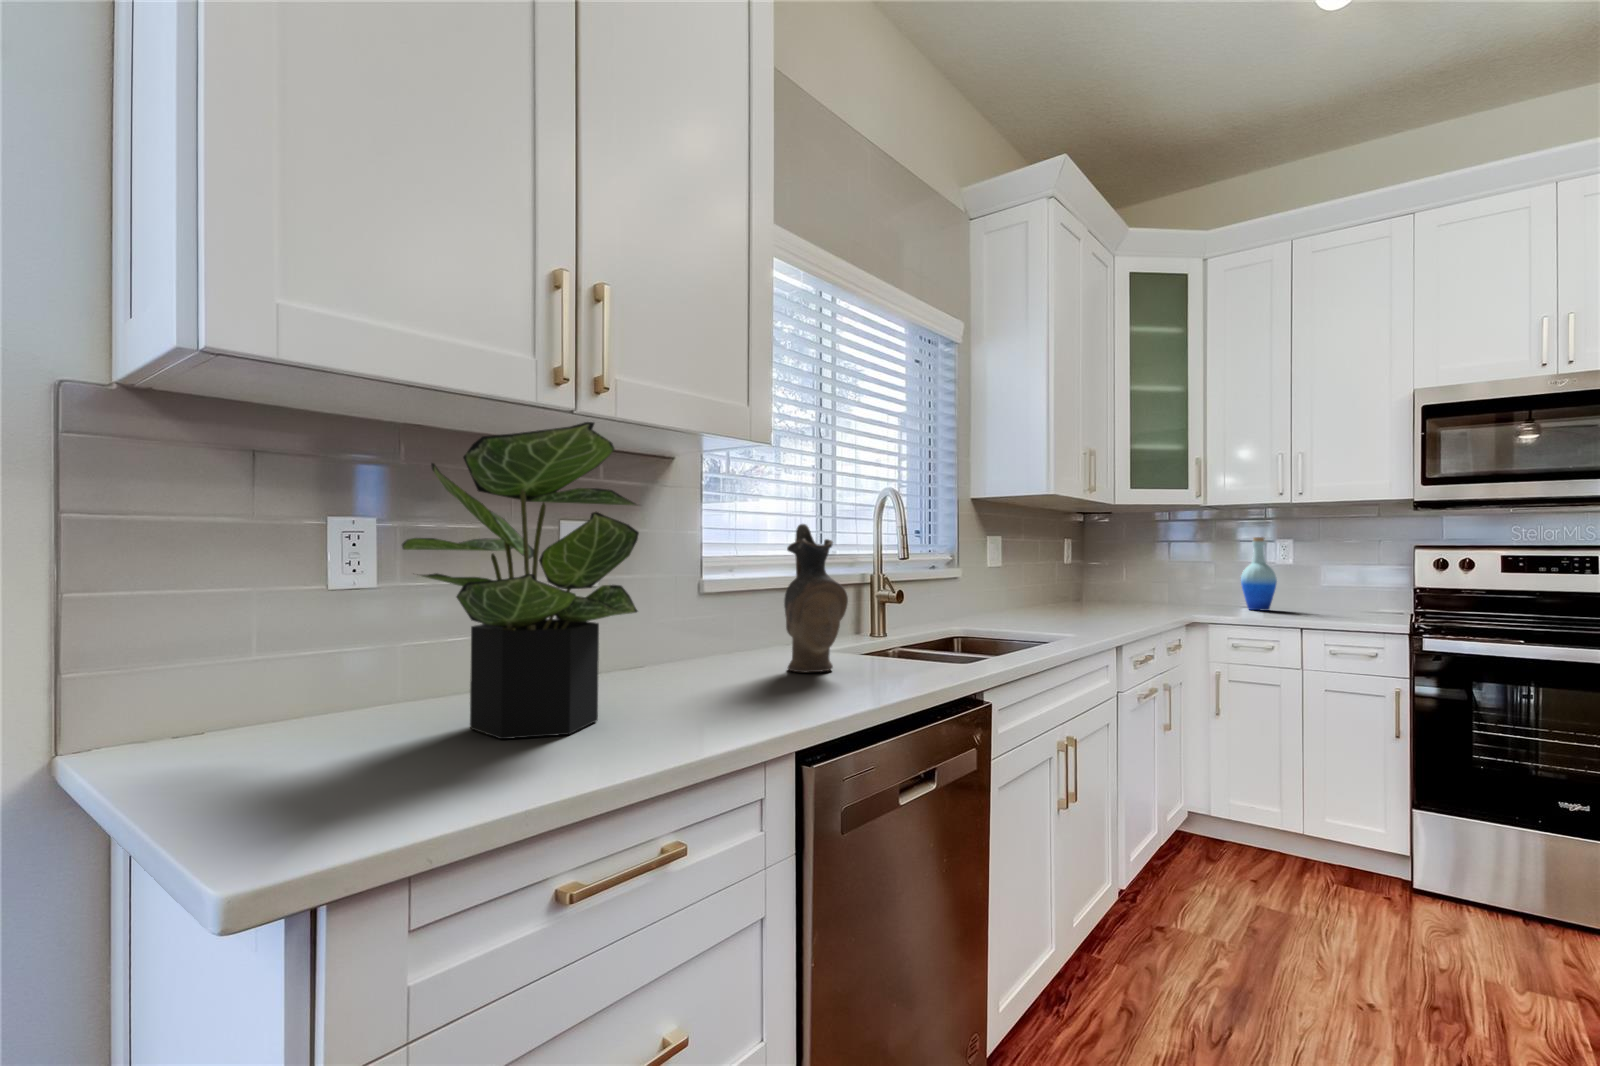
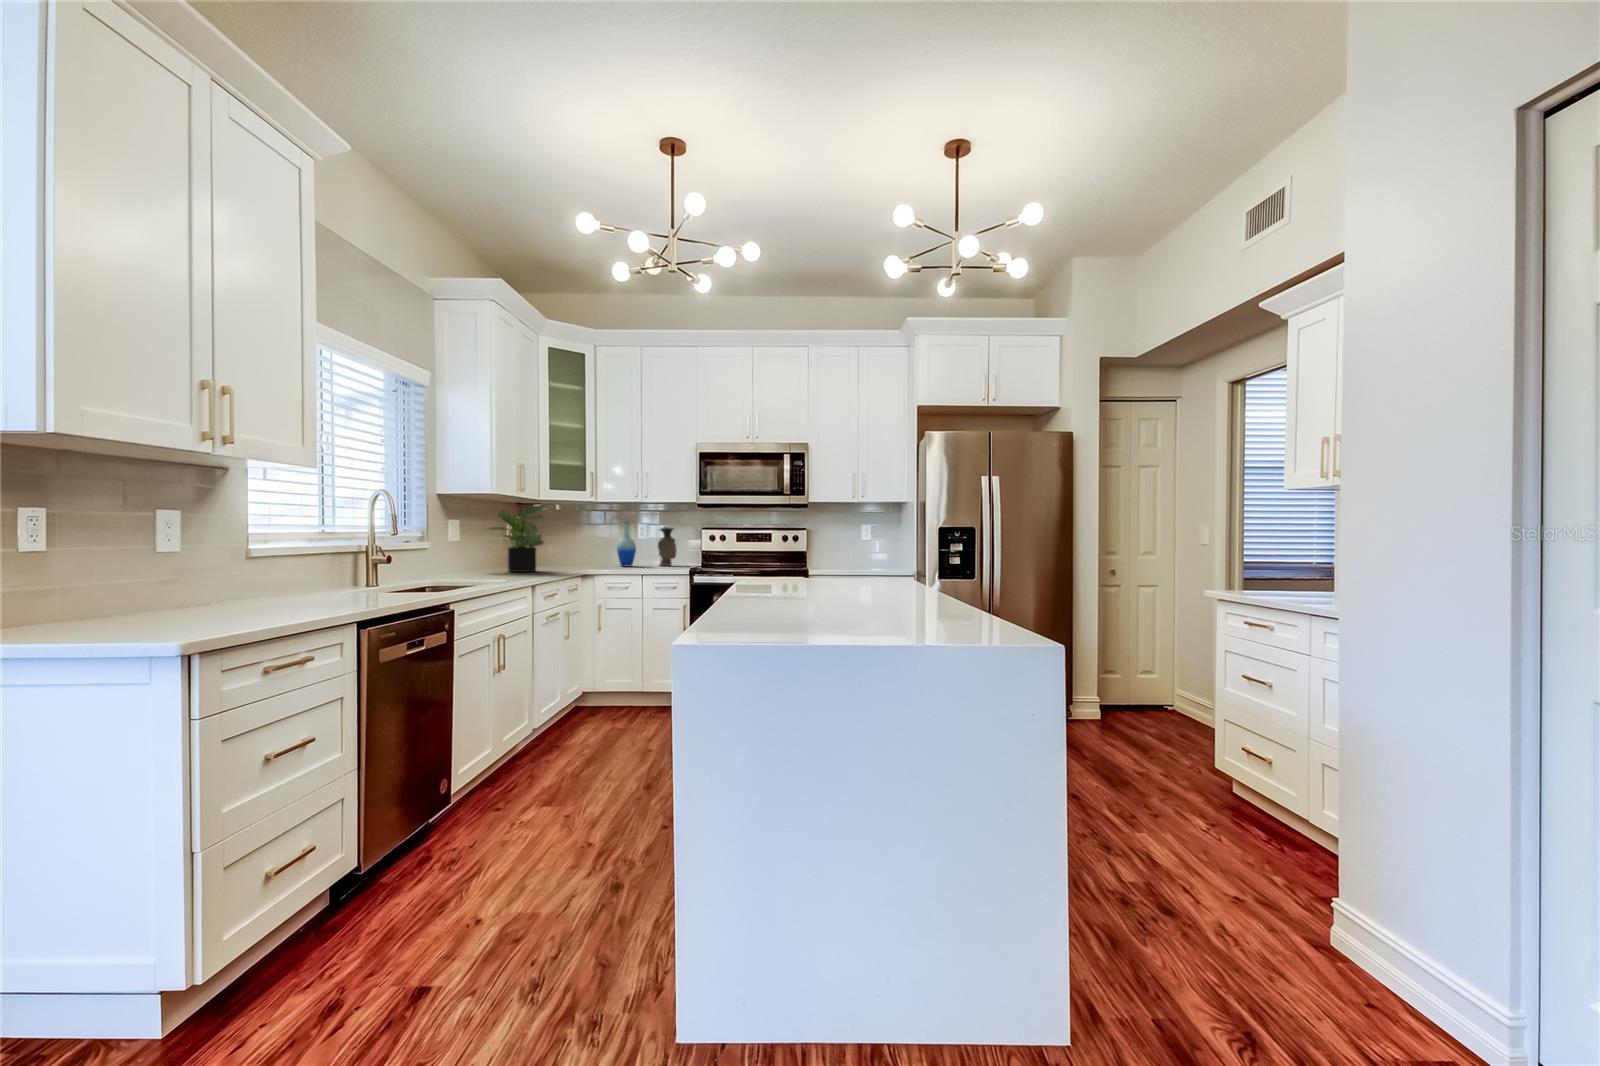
potted plant: present [402,422,639,739] -> present [488,504,549,572]
ceramic pitcher: present [784,524,848,672] -> present [658,527,677,566]

